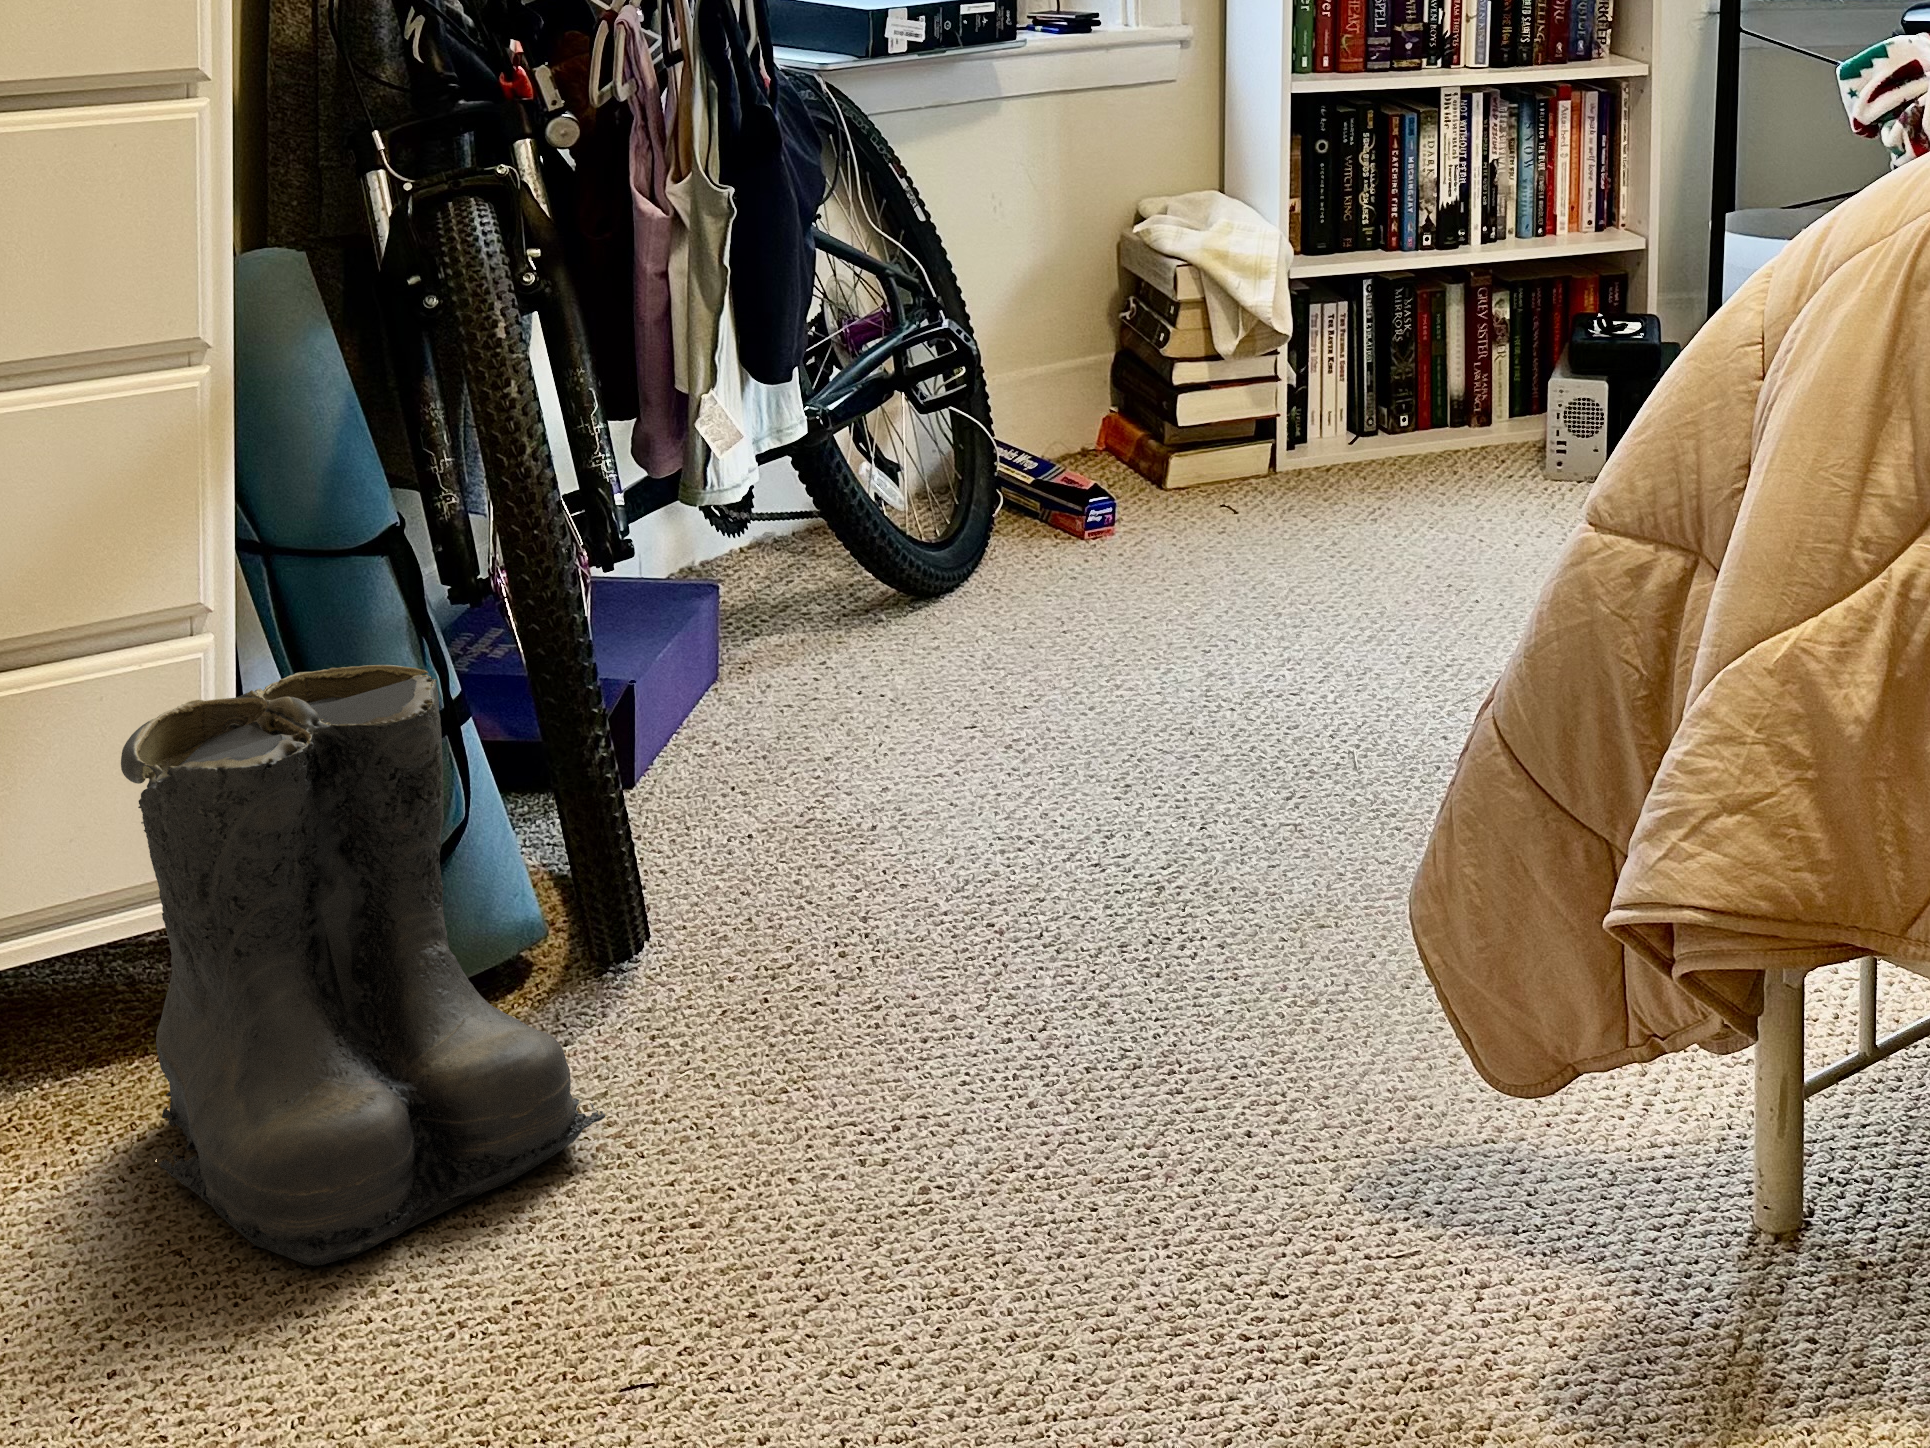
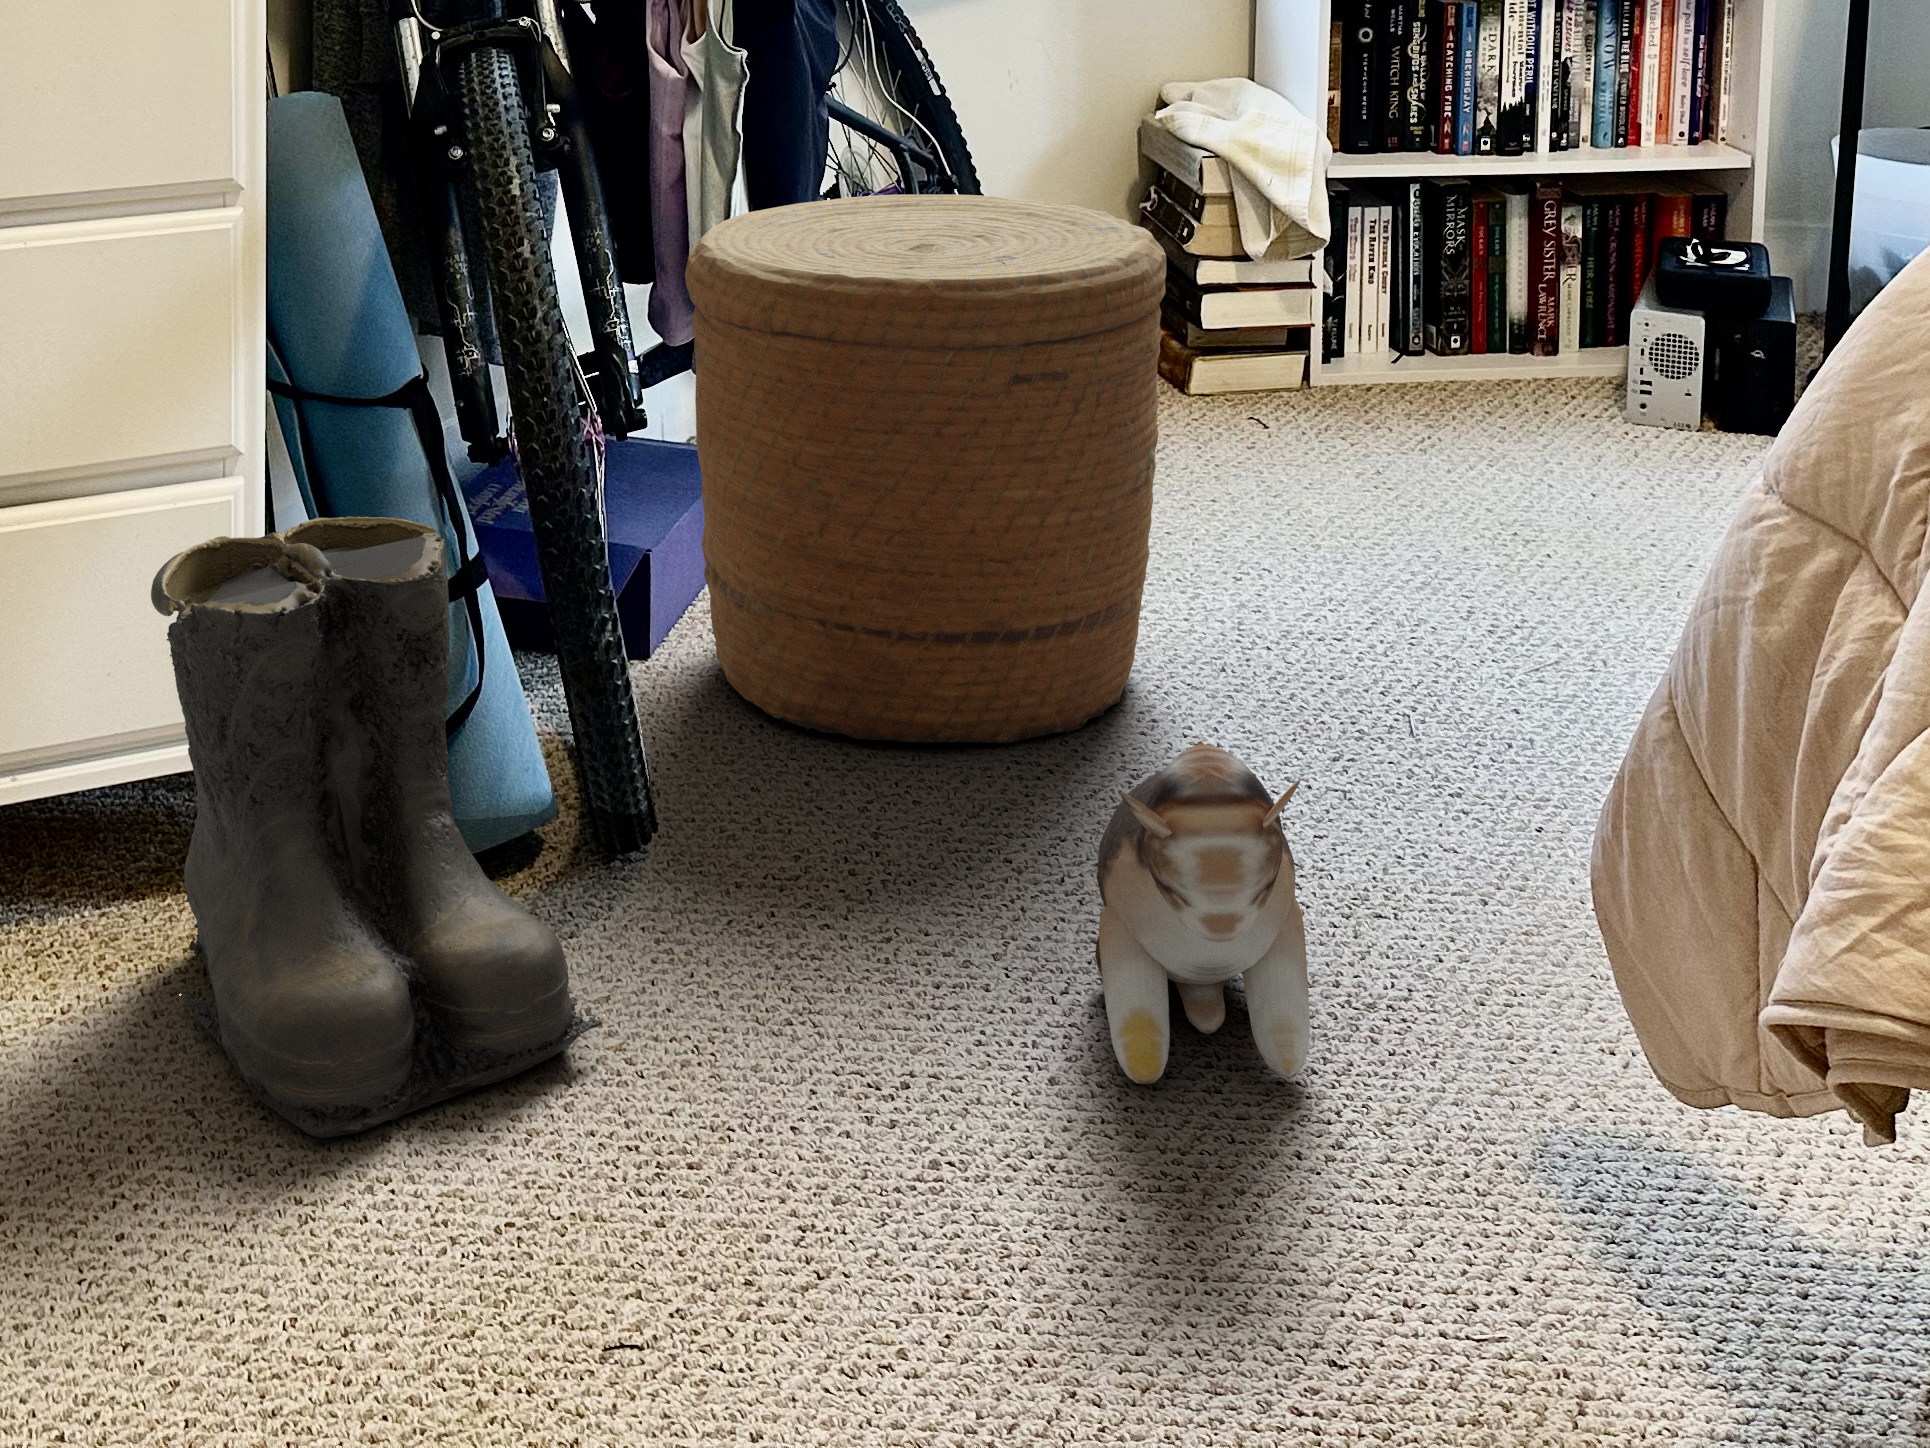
woven basket: none [674,316,1132,833] -> present [685,194,1166,743]
plush toy: none [1071,778,1255,1089] -> present [1096,741,1310,1084]

